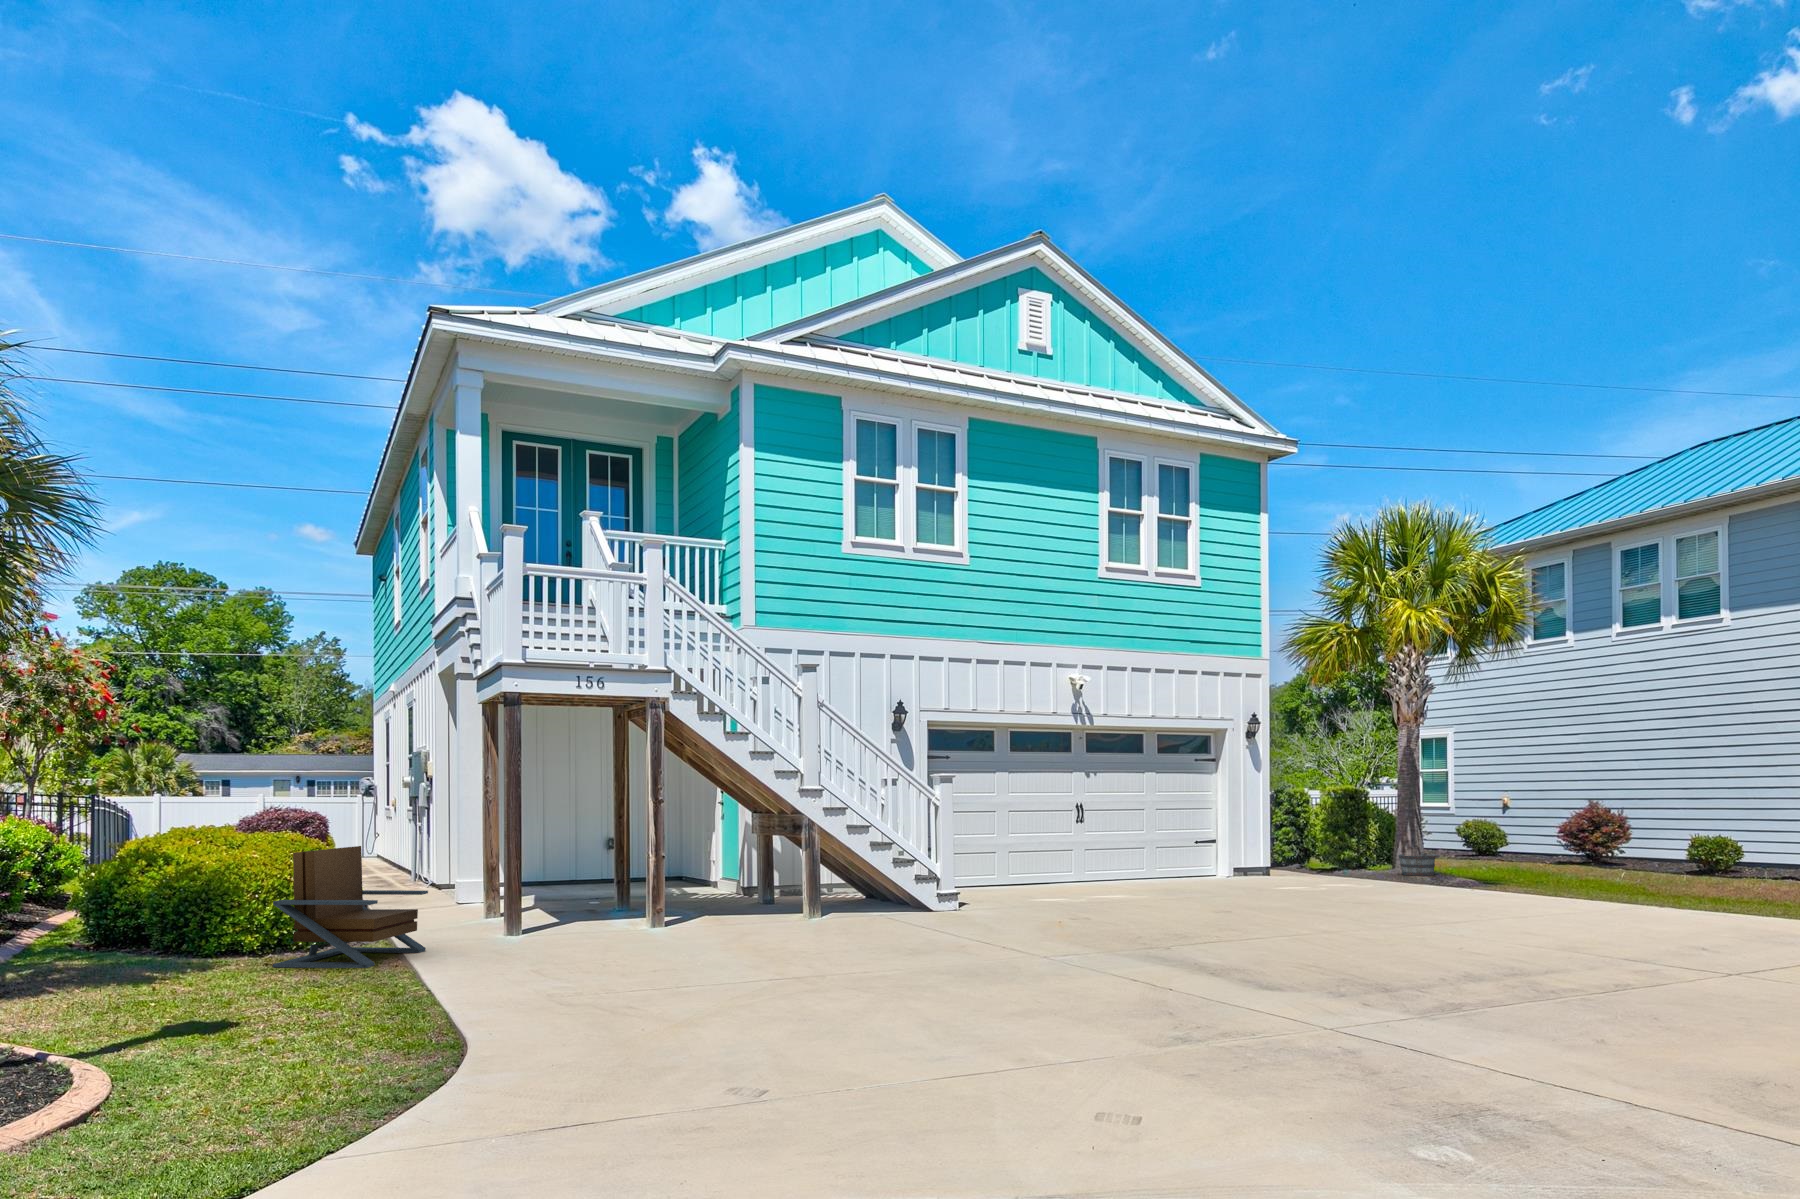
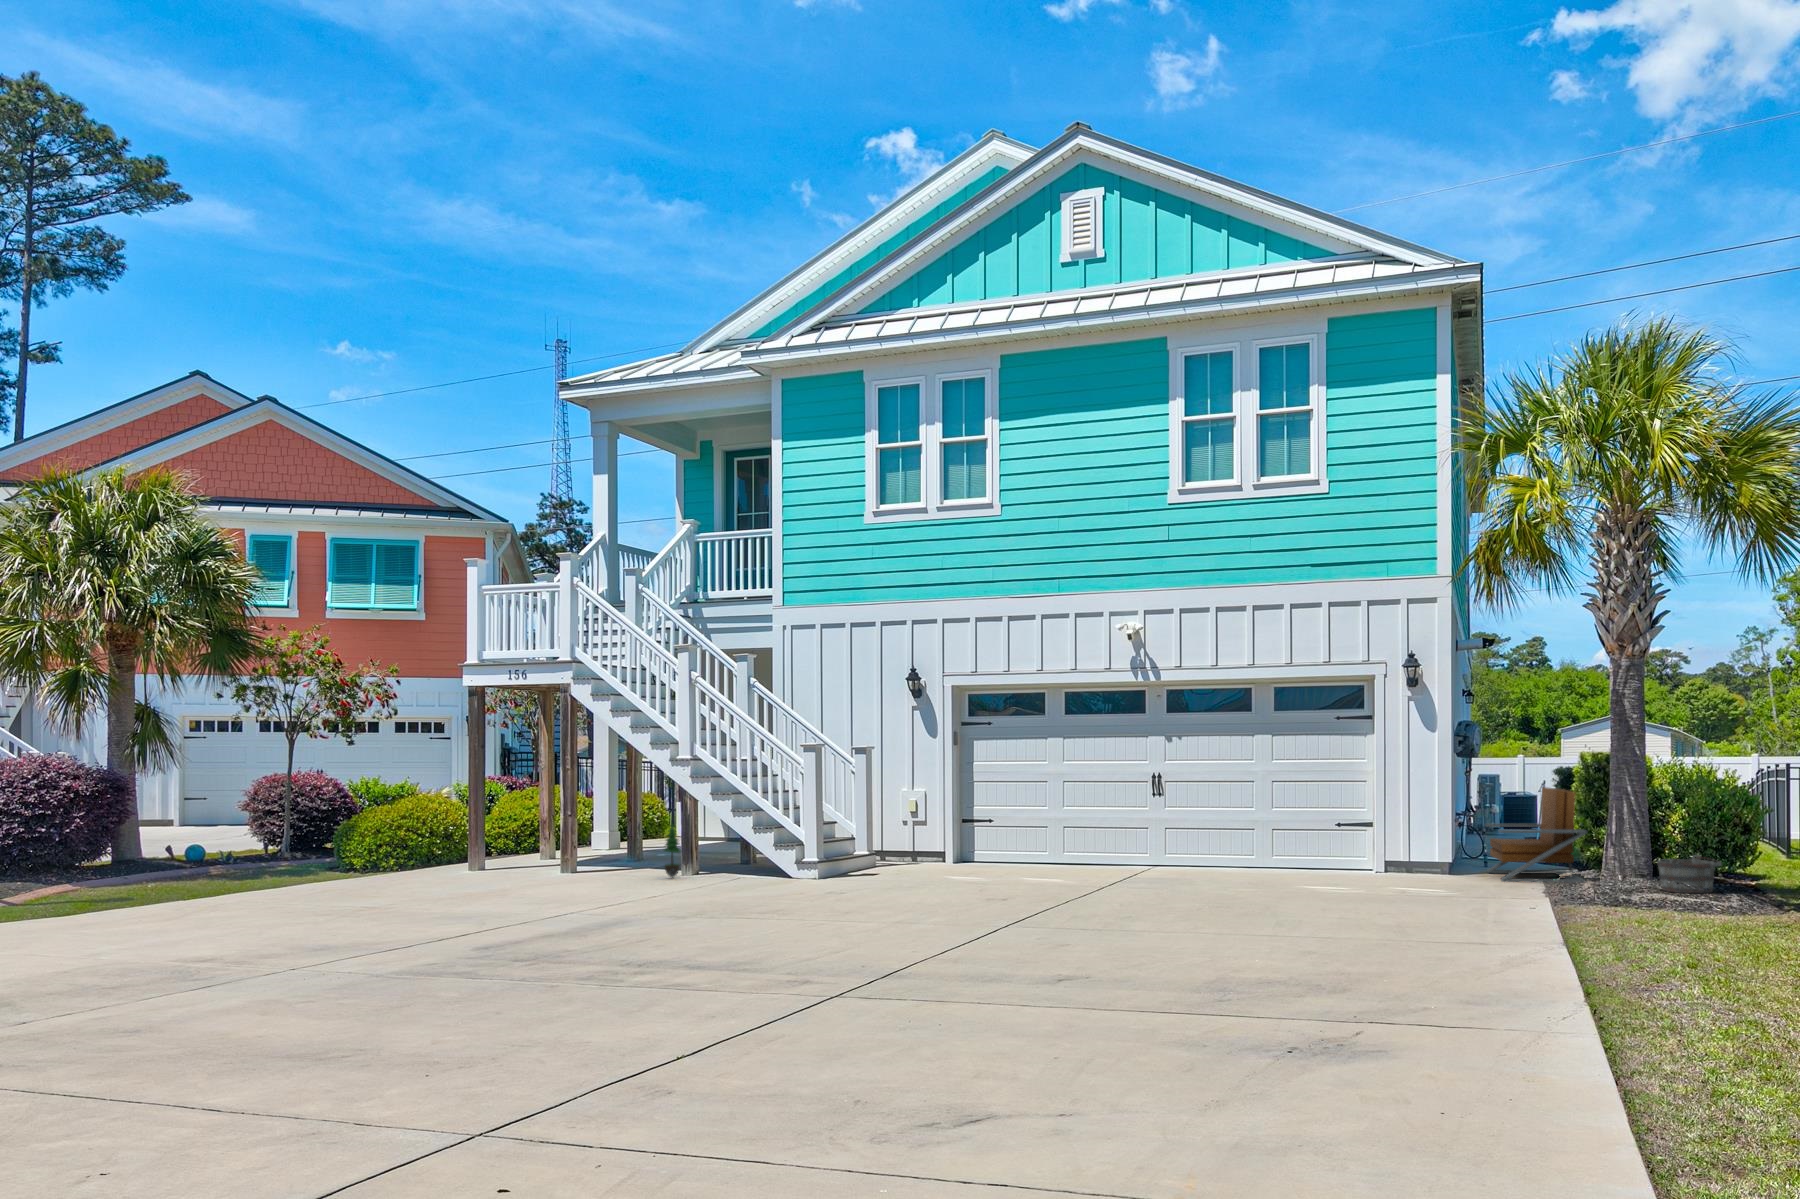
lounge chair: present [273,846,428,968] -> present [1486,787,1587,883]
potted tree: none [775,864,798,931] -> present [664,824,681,877]

